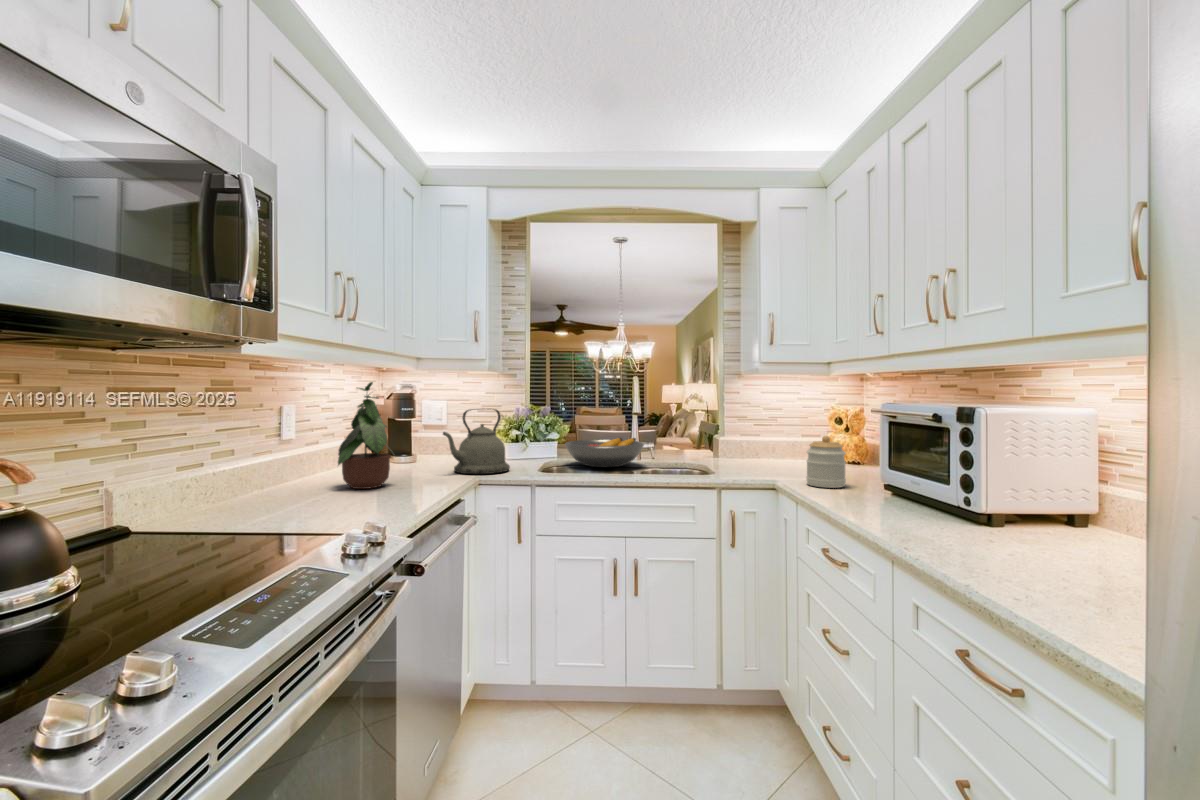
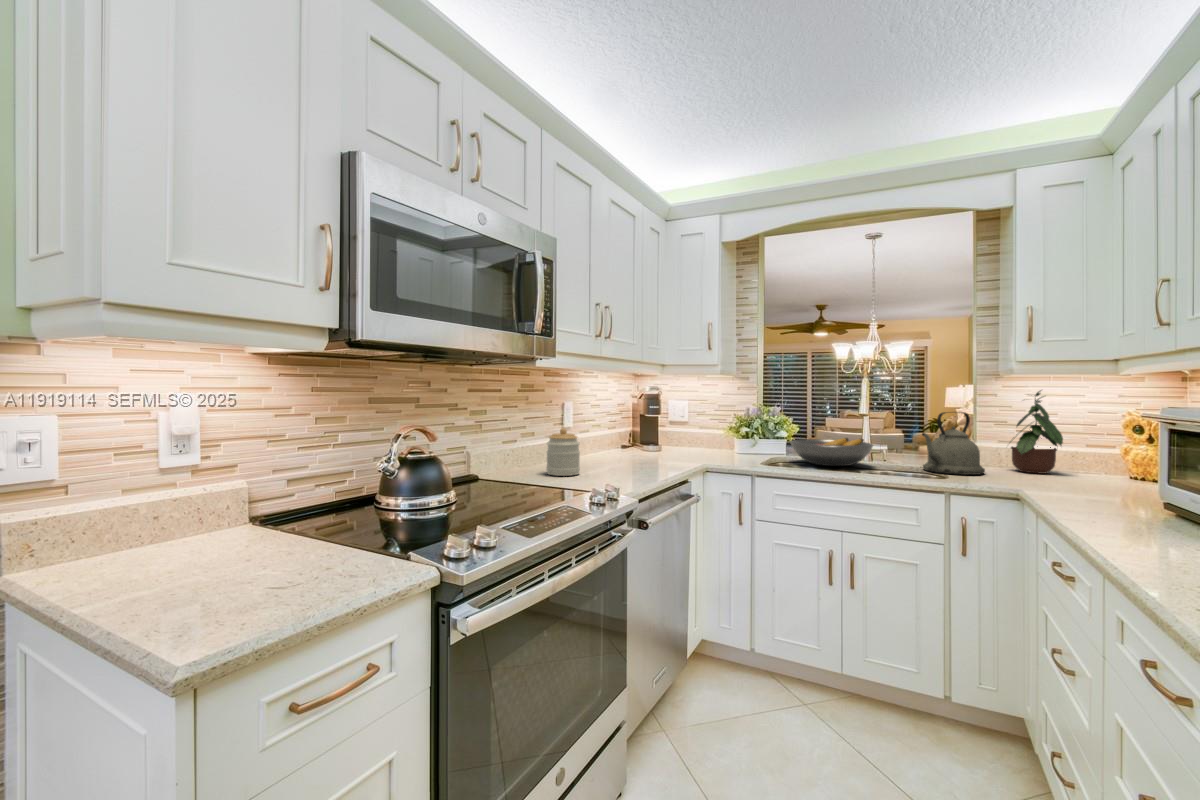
potted plant: present [338,382,391,489] -> present [1010,390,1063,474]
kettle: present [443,409,510,474] -> present [922,412,985,475]
jar: present [806,436,846,488] -> present [546,428,580,476]

